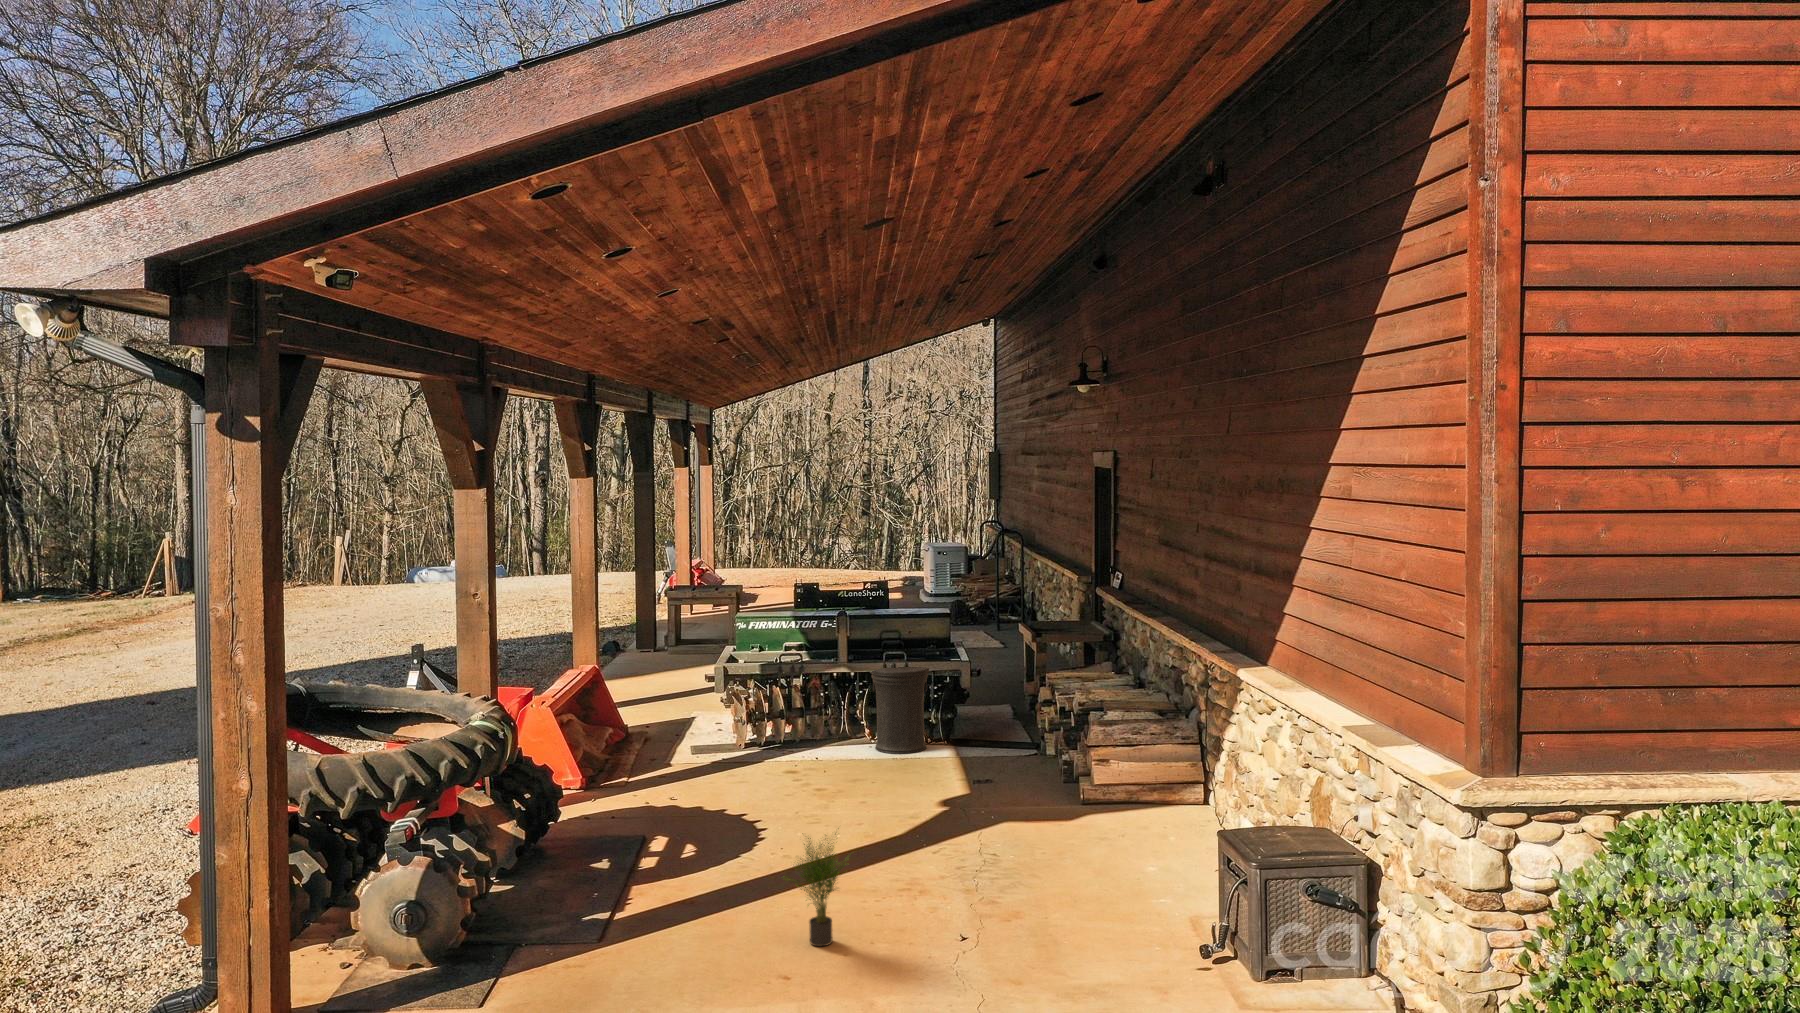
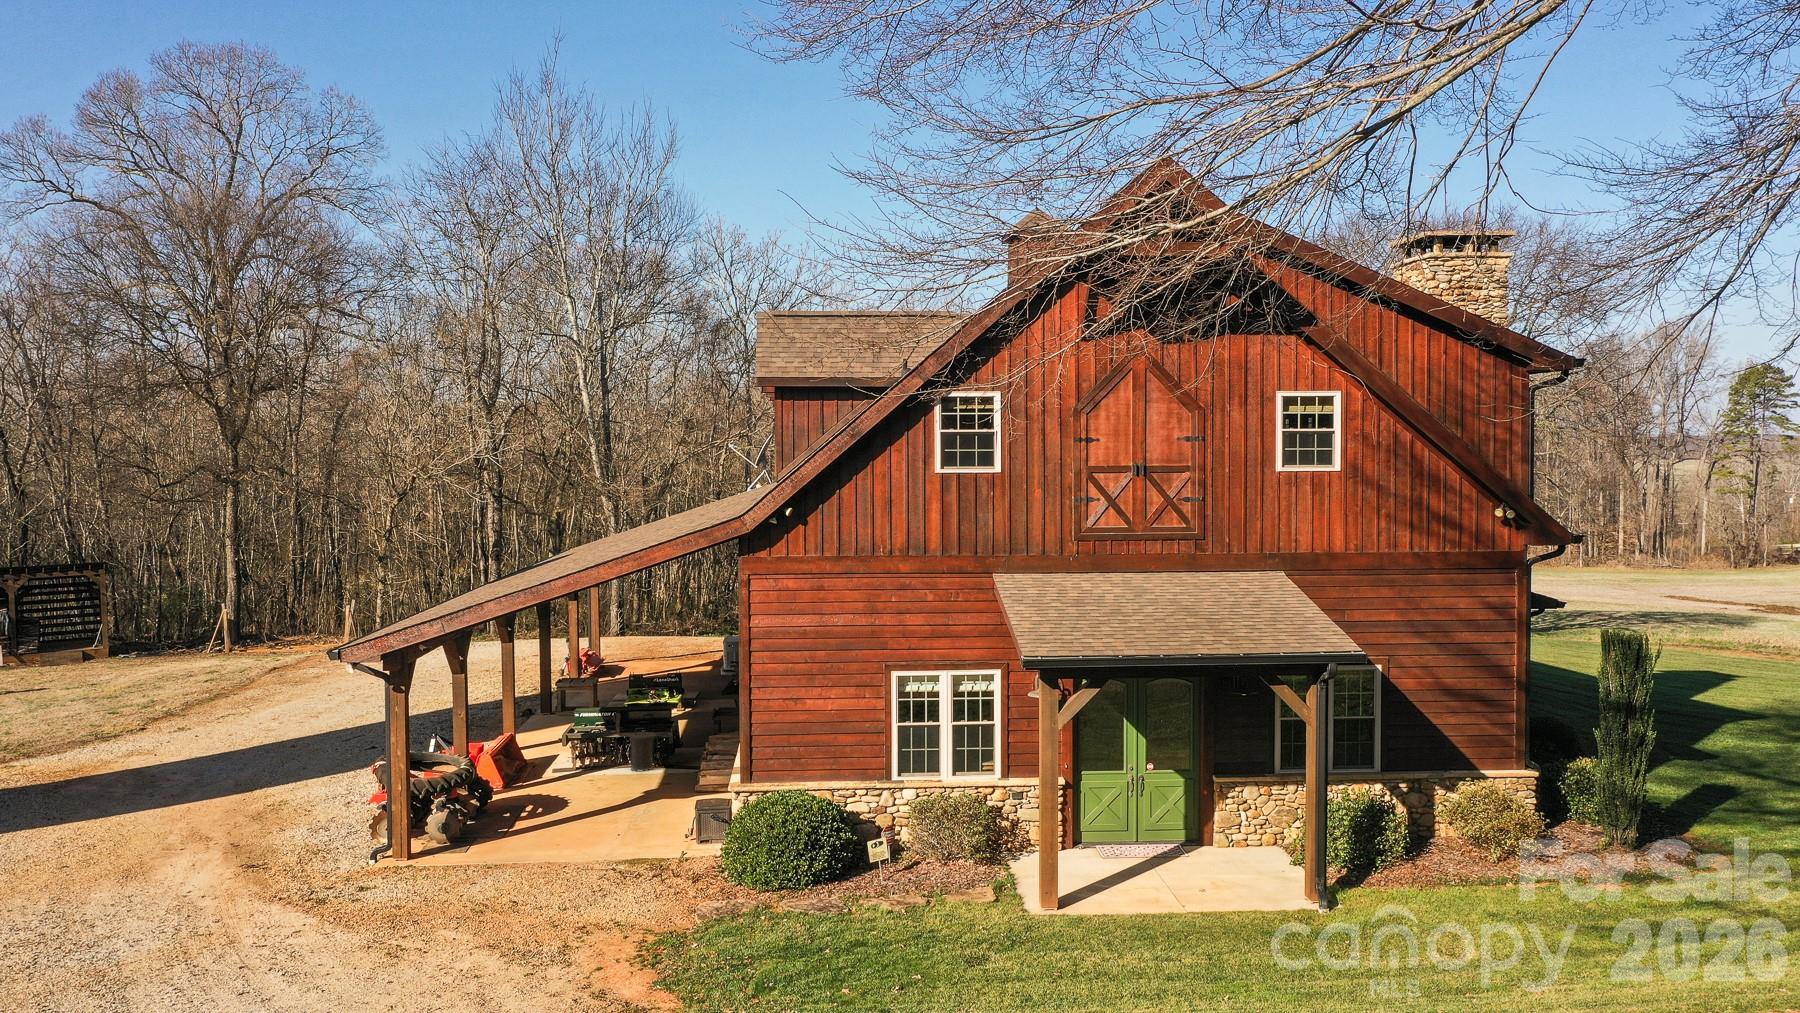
potted plant: present [788,828,846,946] -> none [560,799,587,837]

